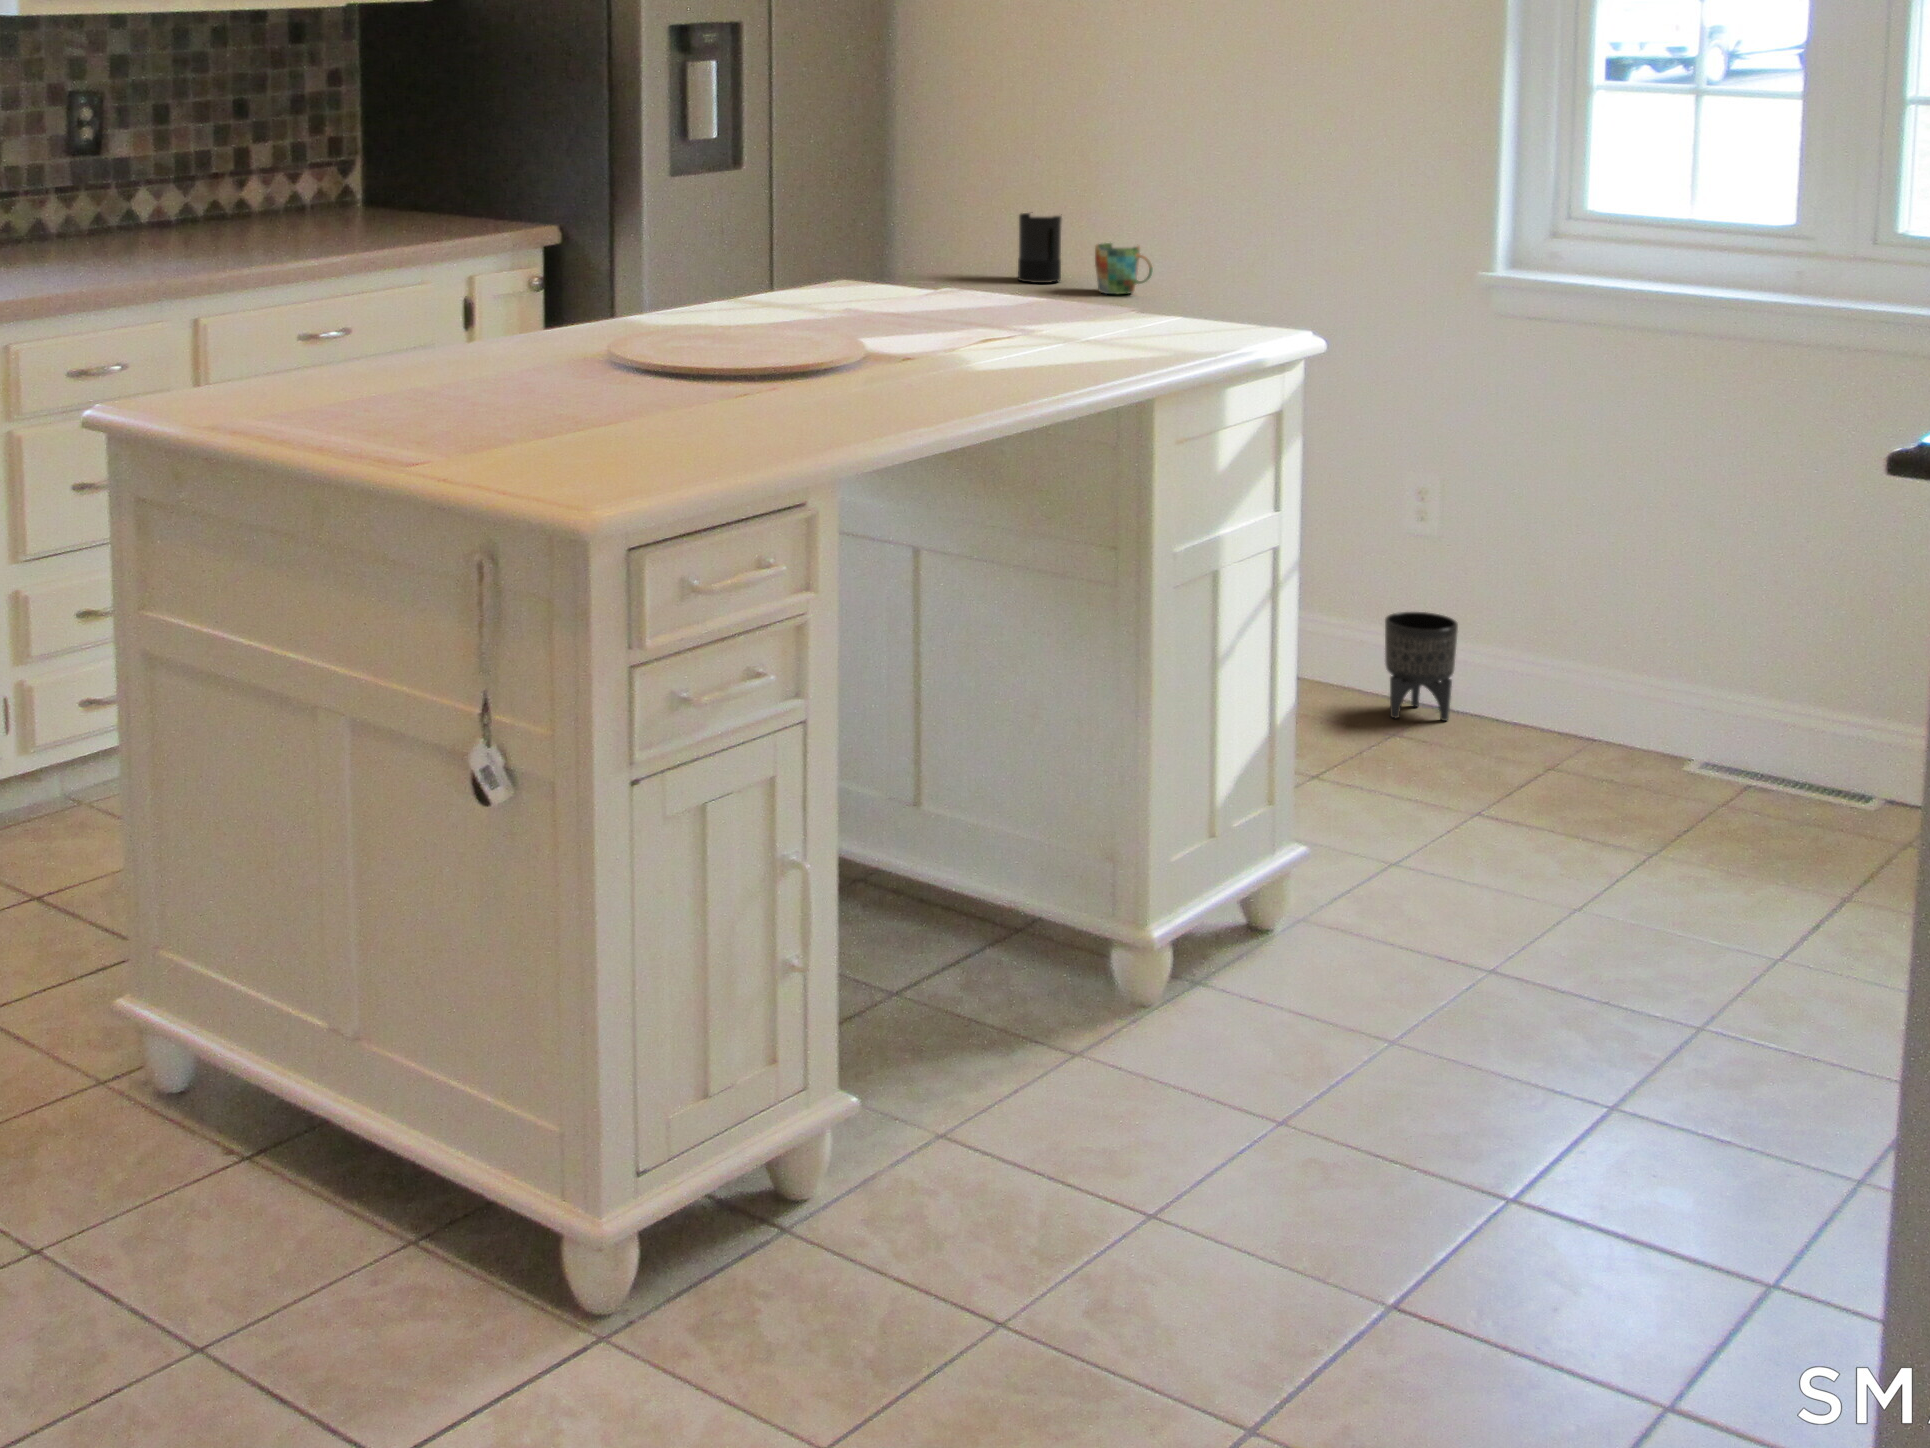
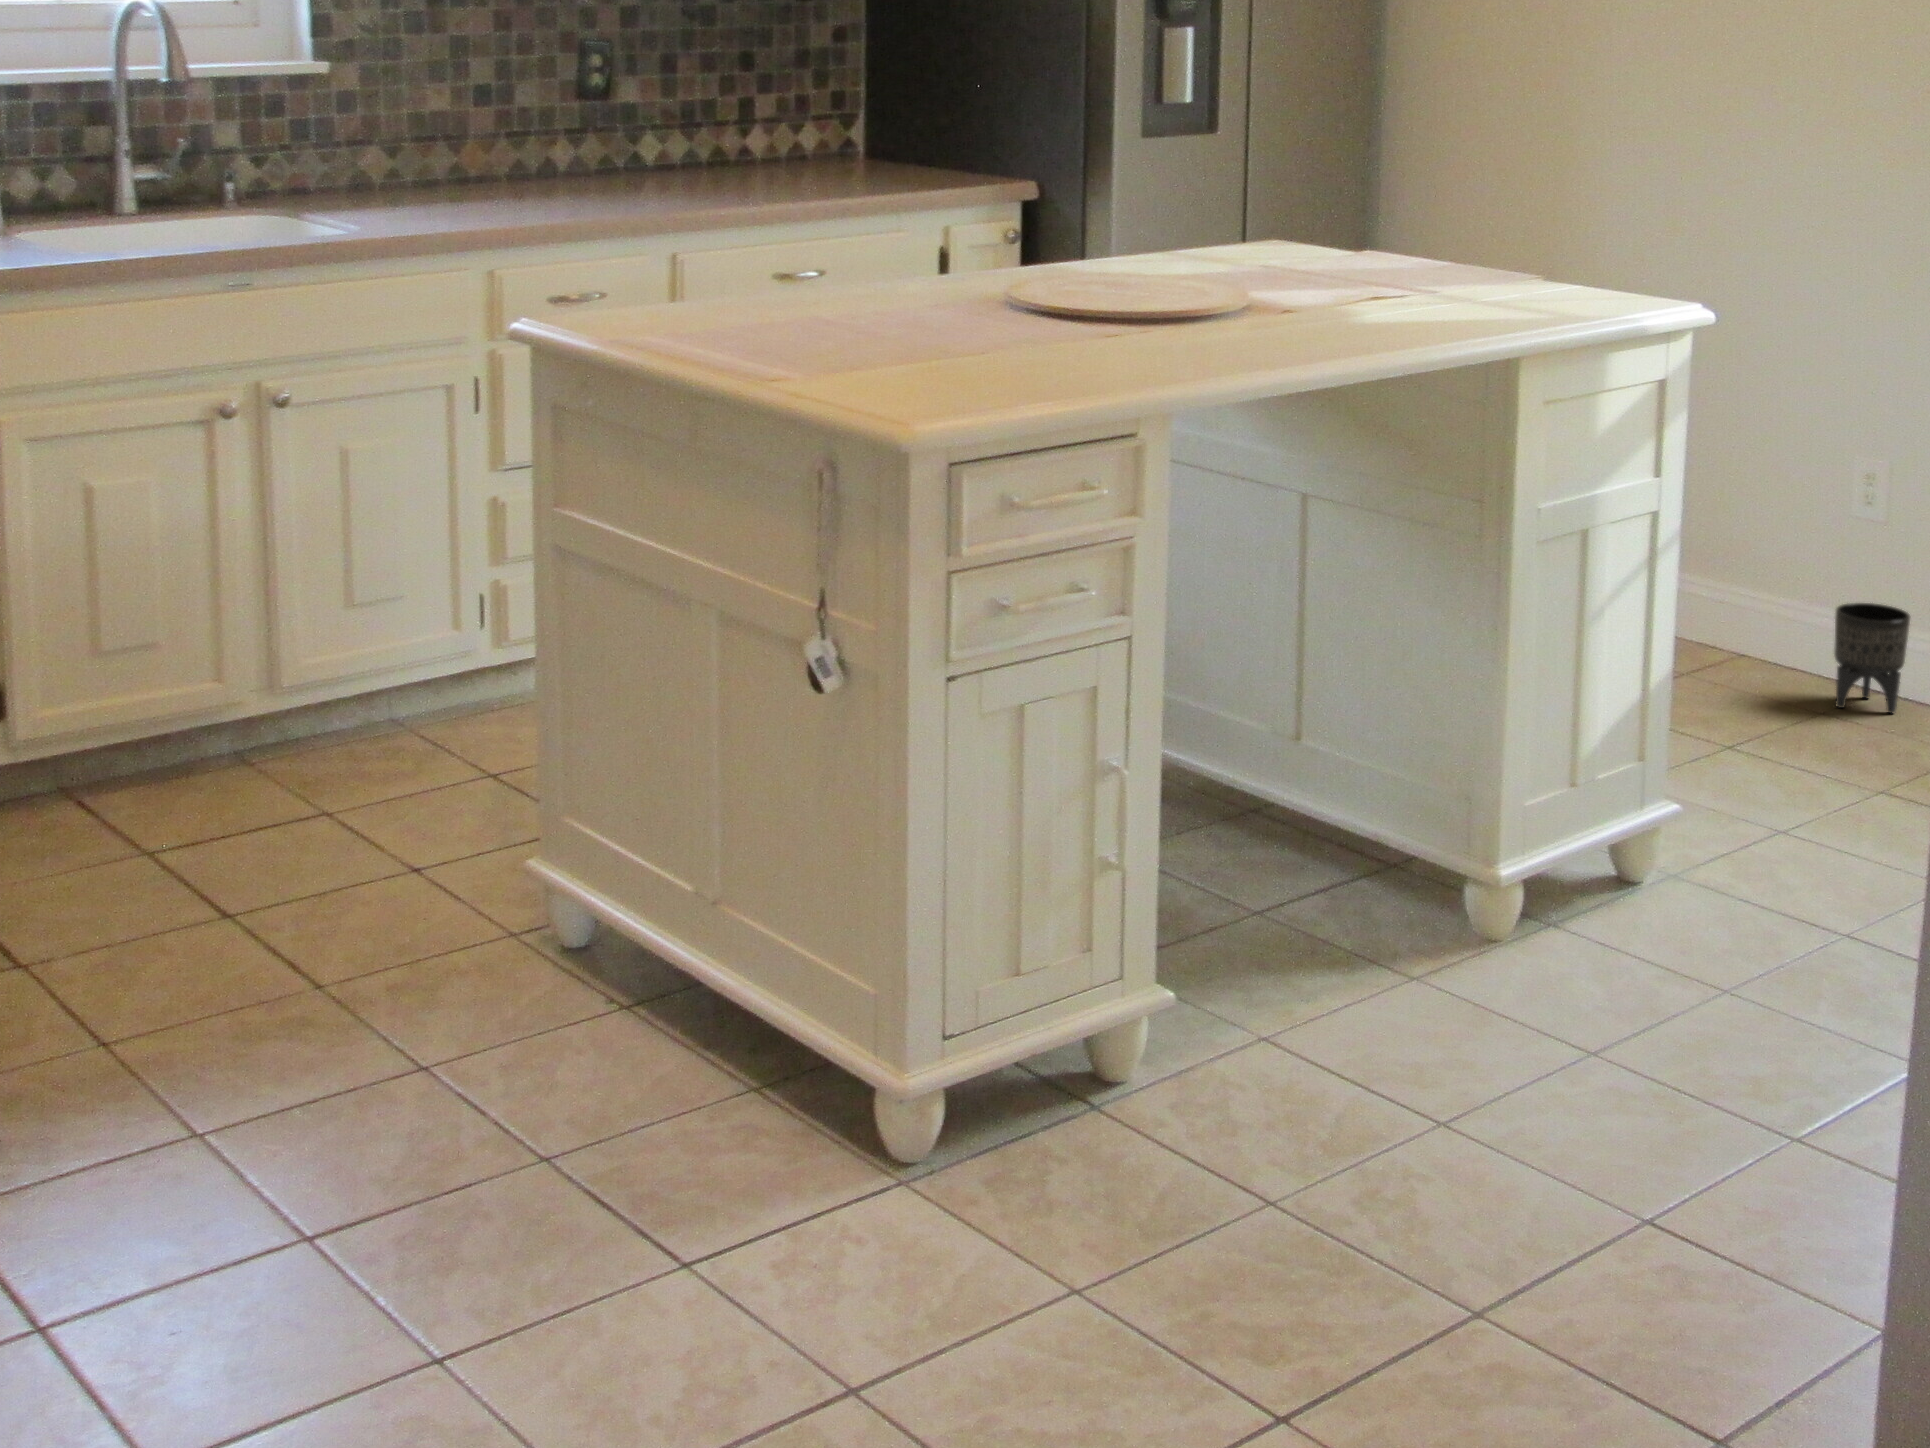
candle: present [1018,213,1062,283] -> none [1498,182,1547,258]
mug: present [1095,243,1153,294] -> none [1574,221,1631,272]

